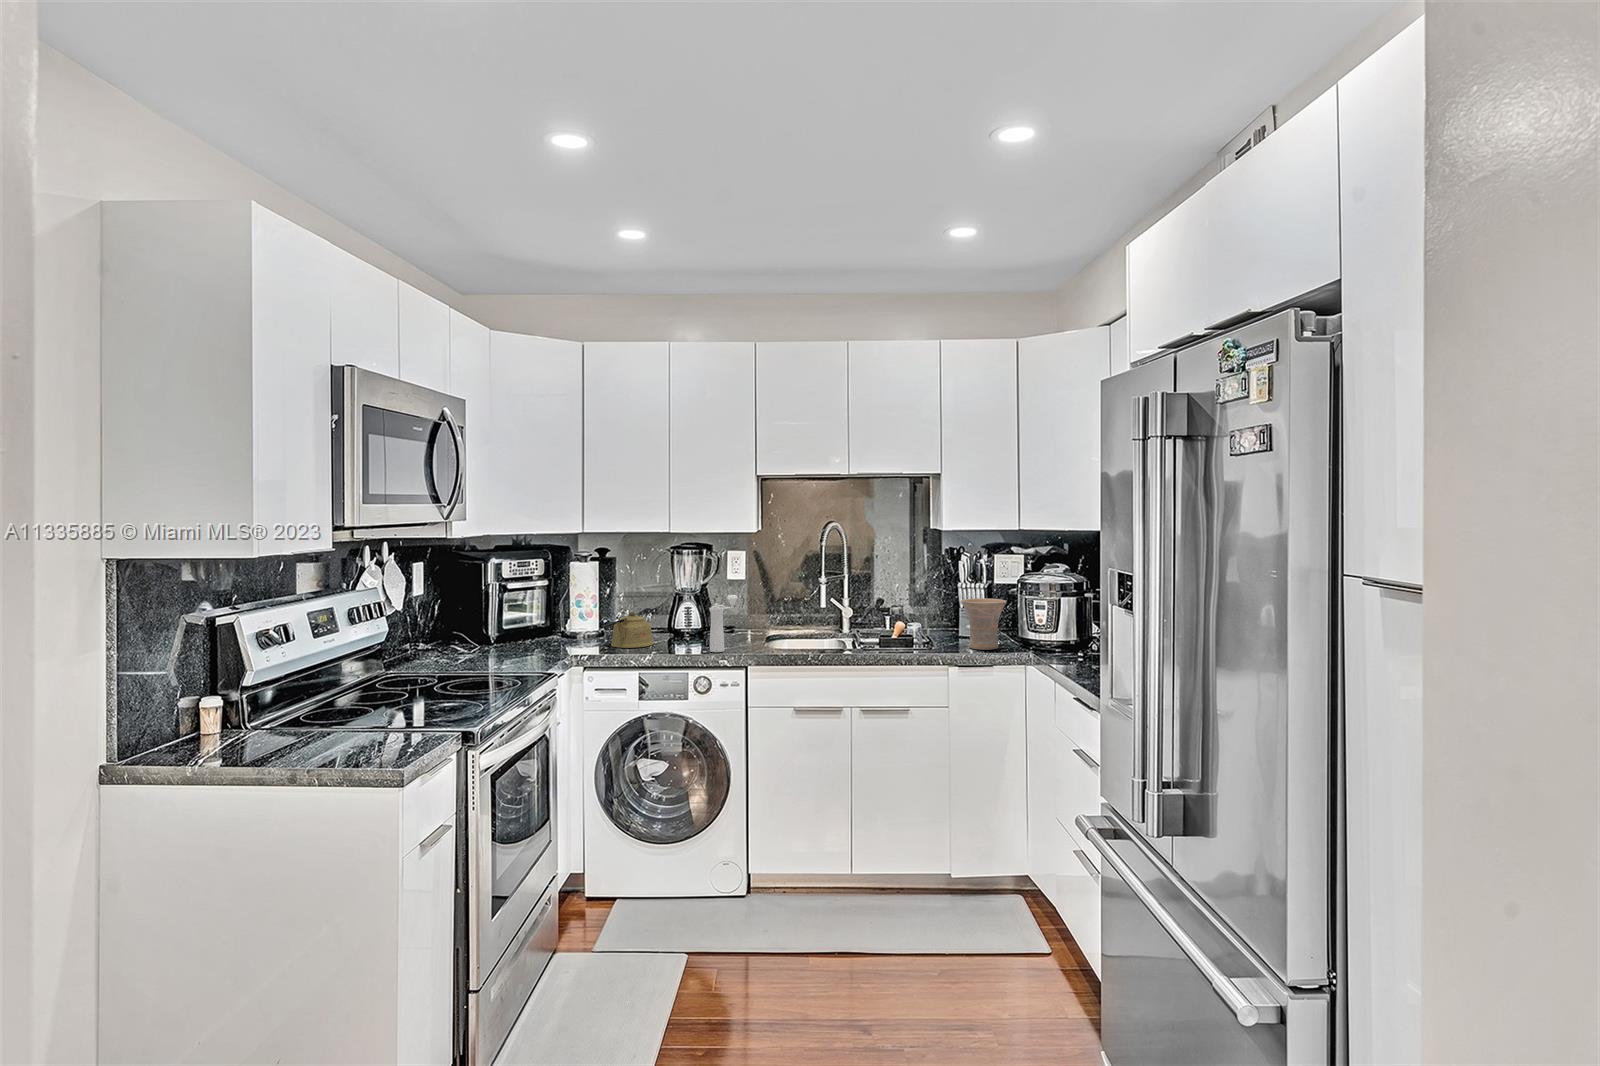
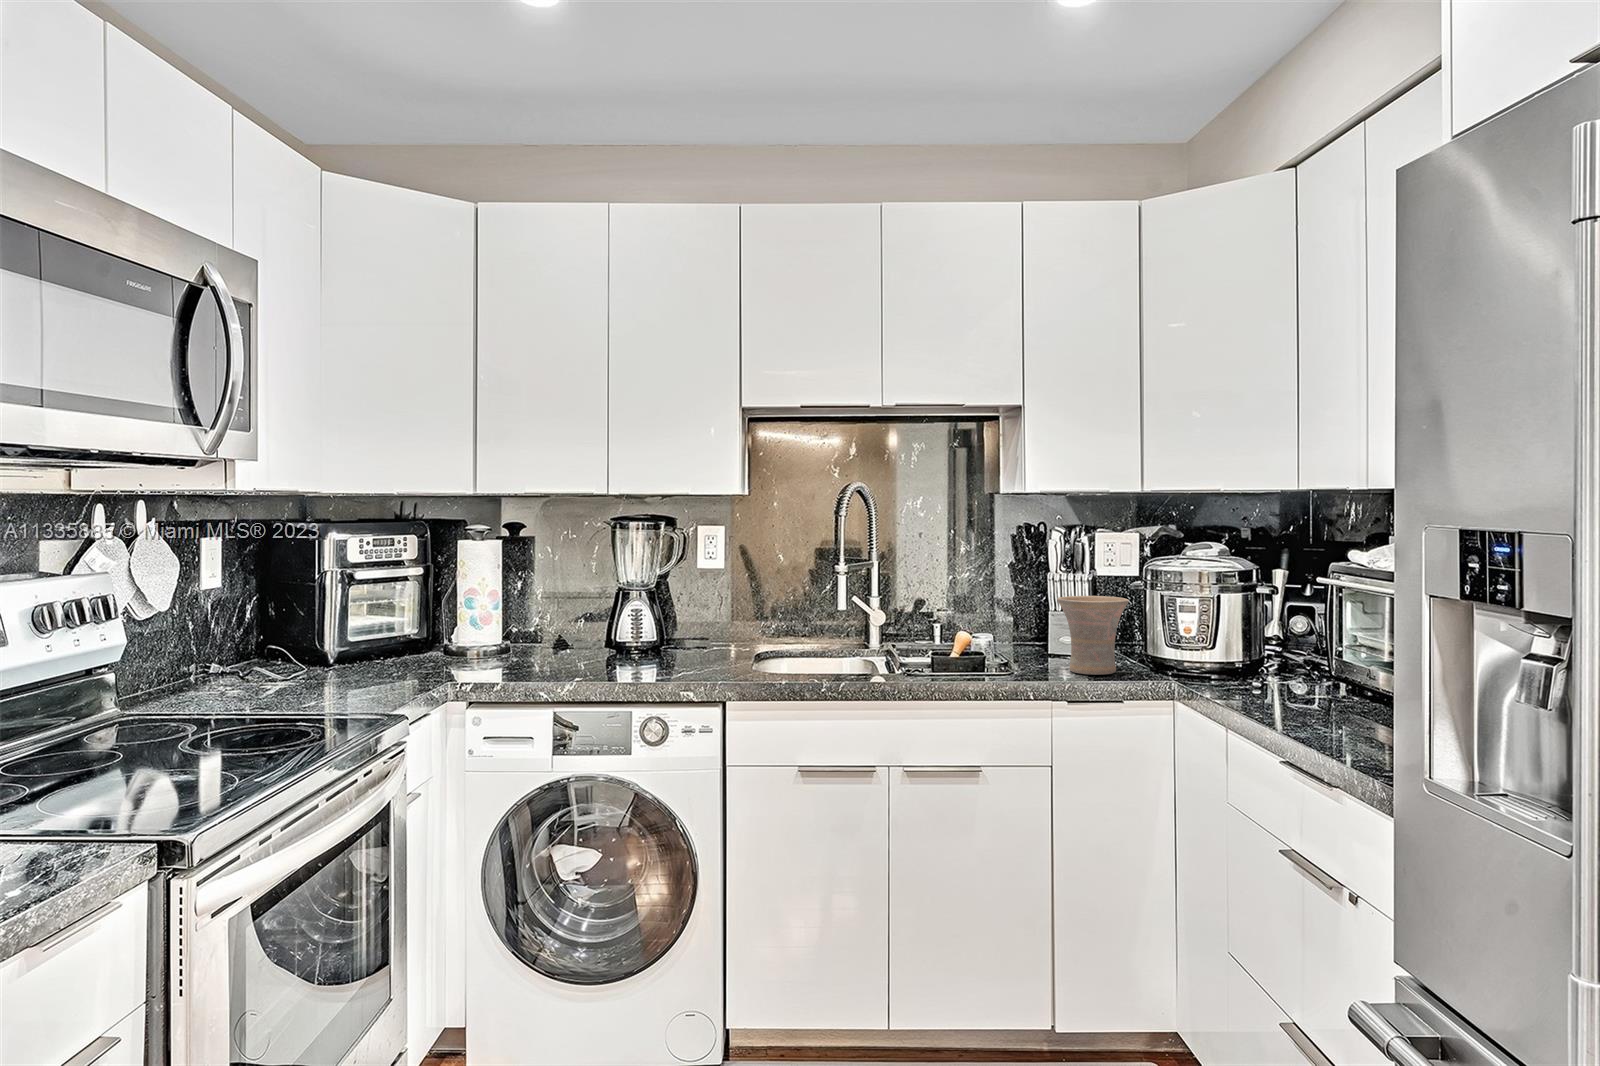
pepper mill: present [709,595,738,652] -> none [668,589,713,678]
kettle: present [604,612,654,648] -> none [506,615,584,671]

